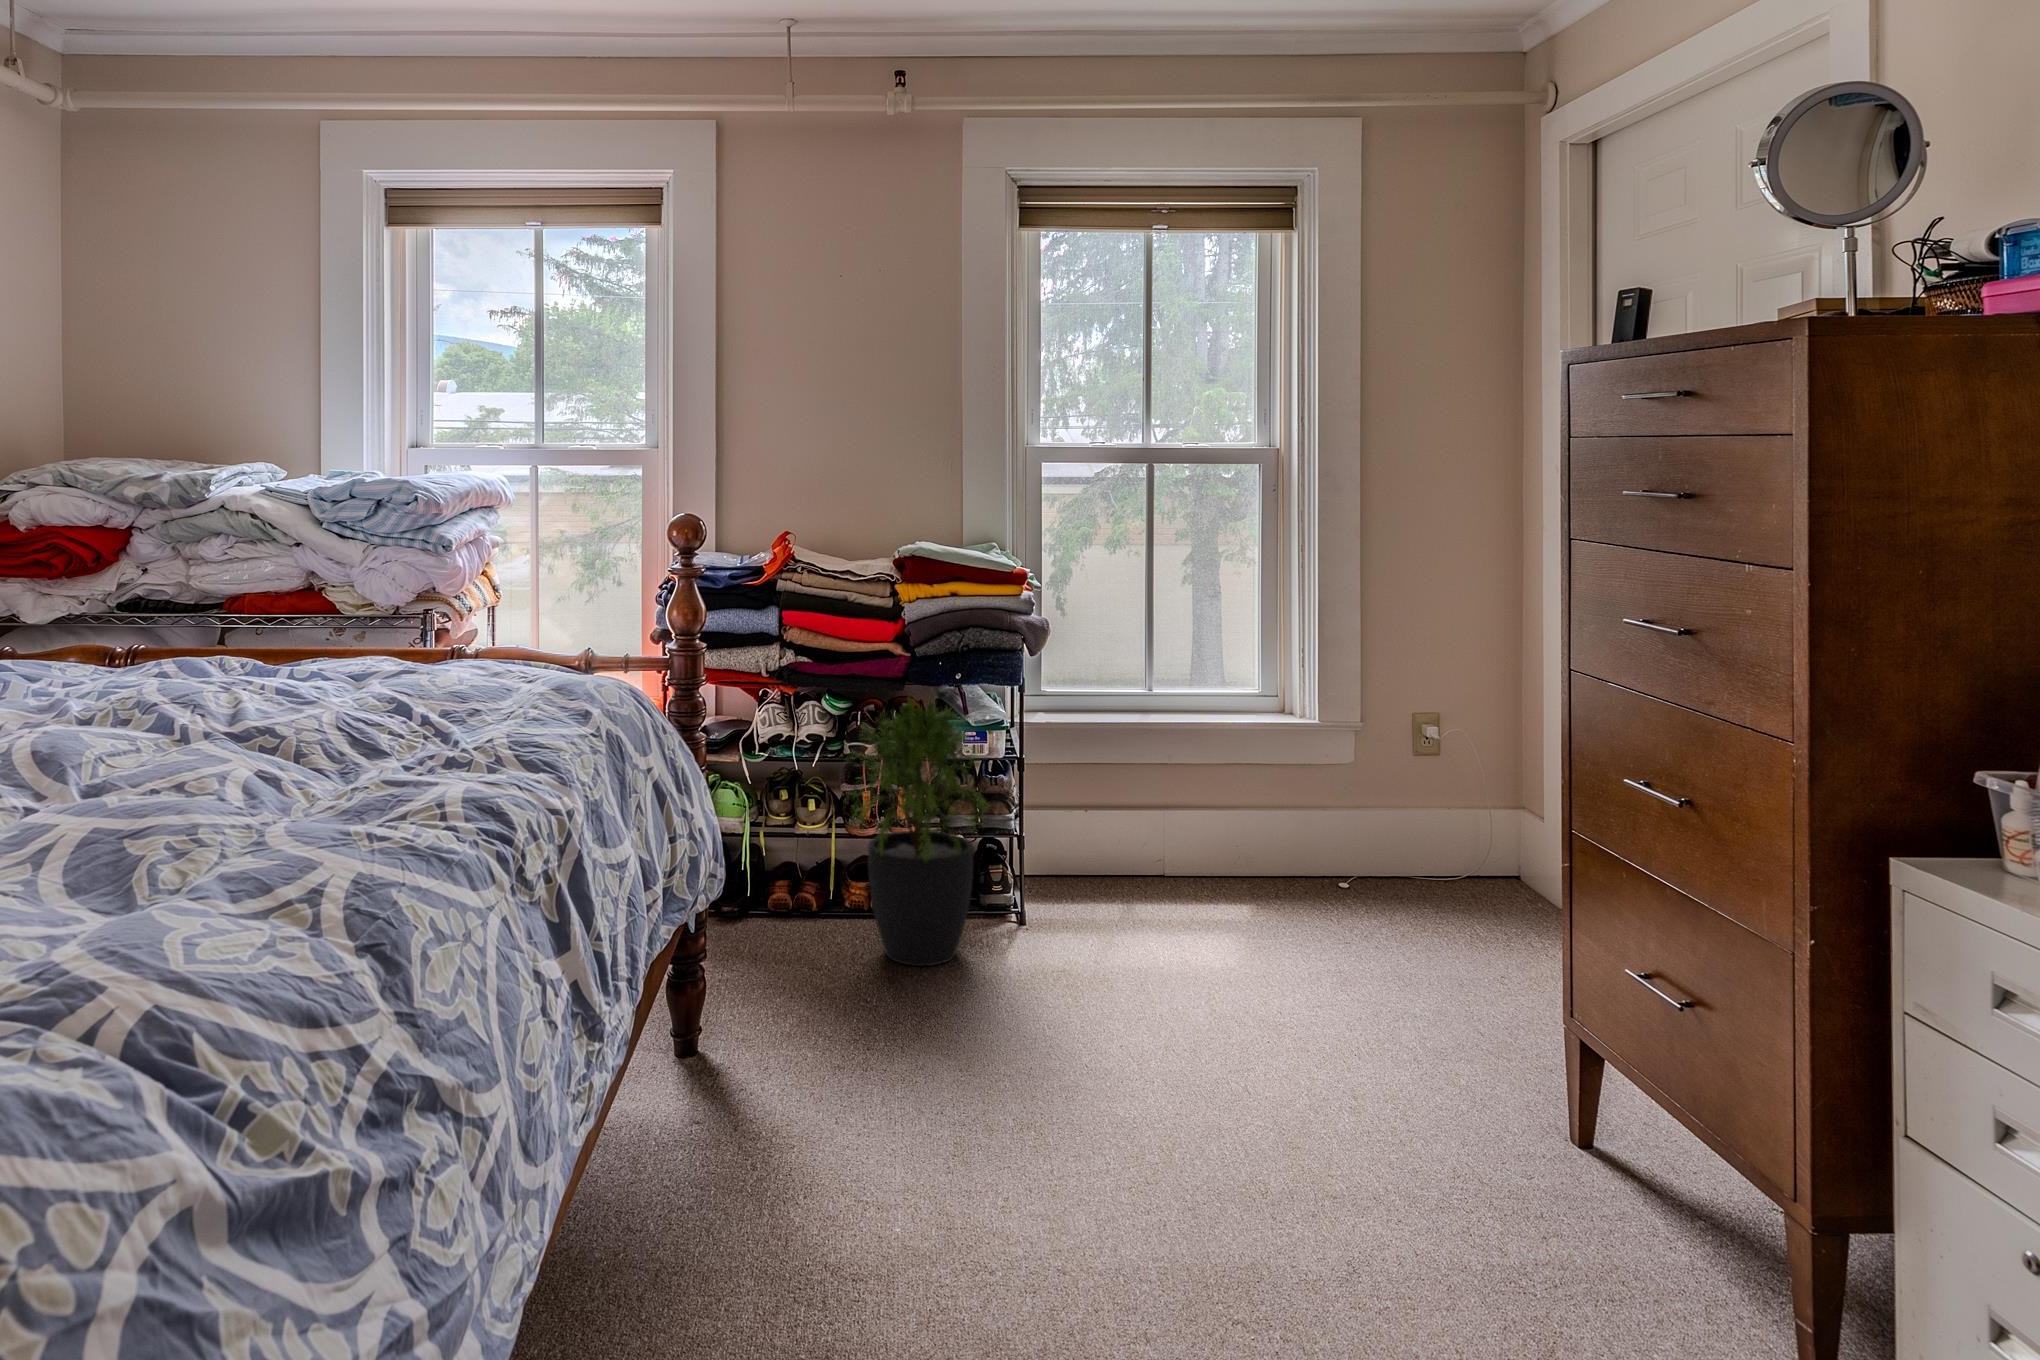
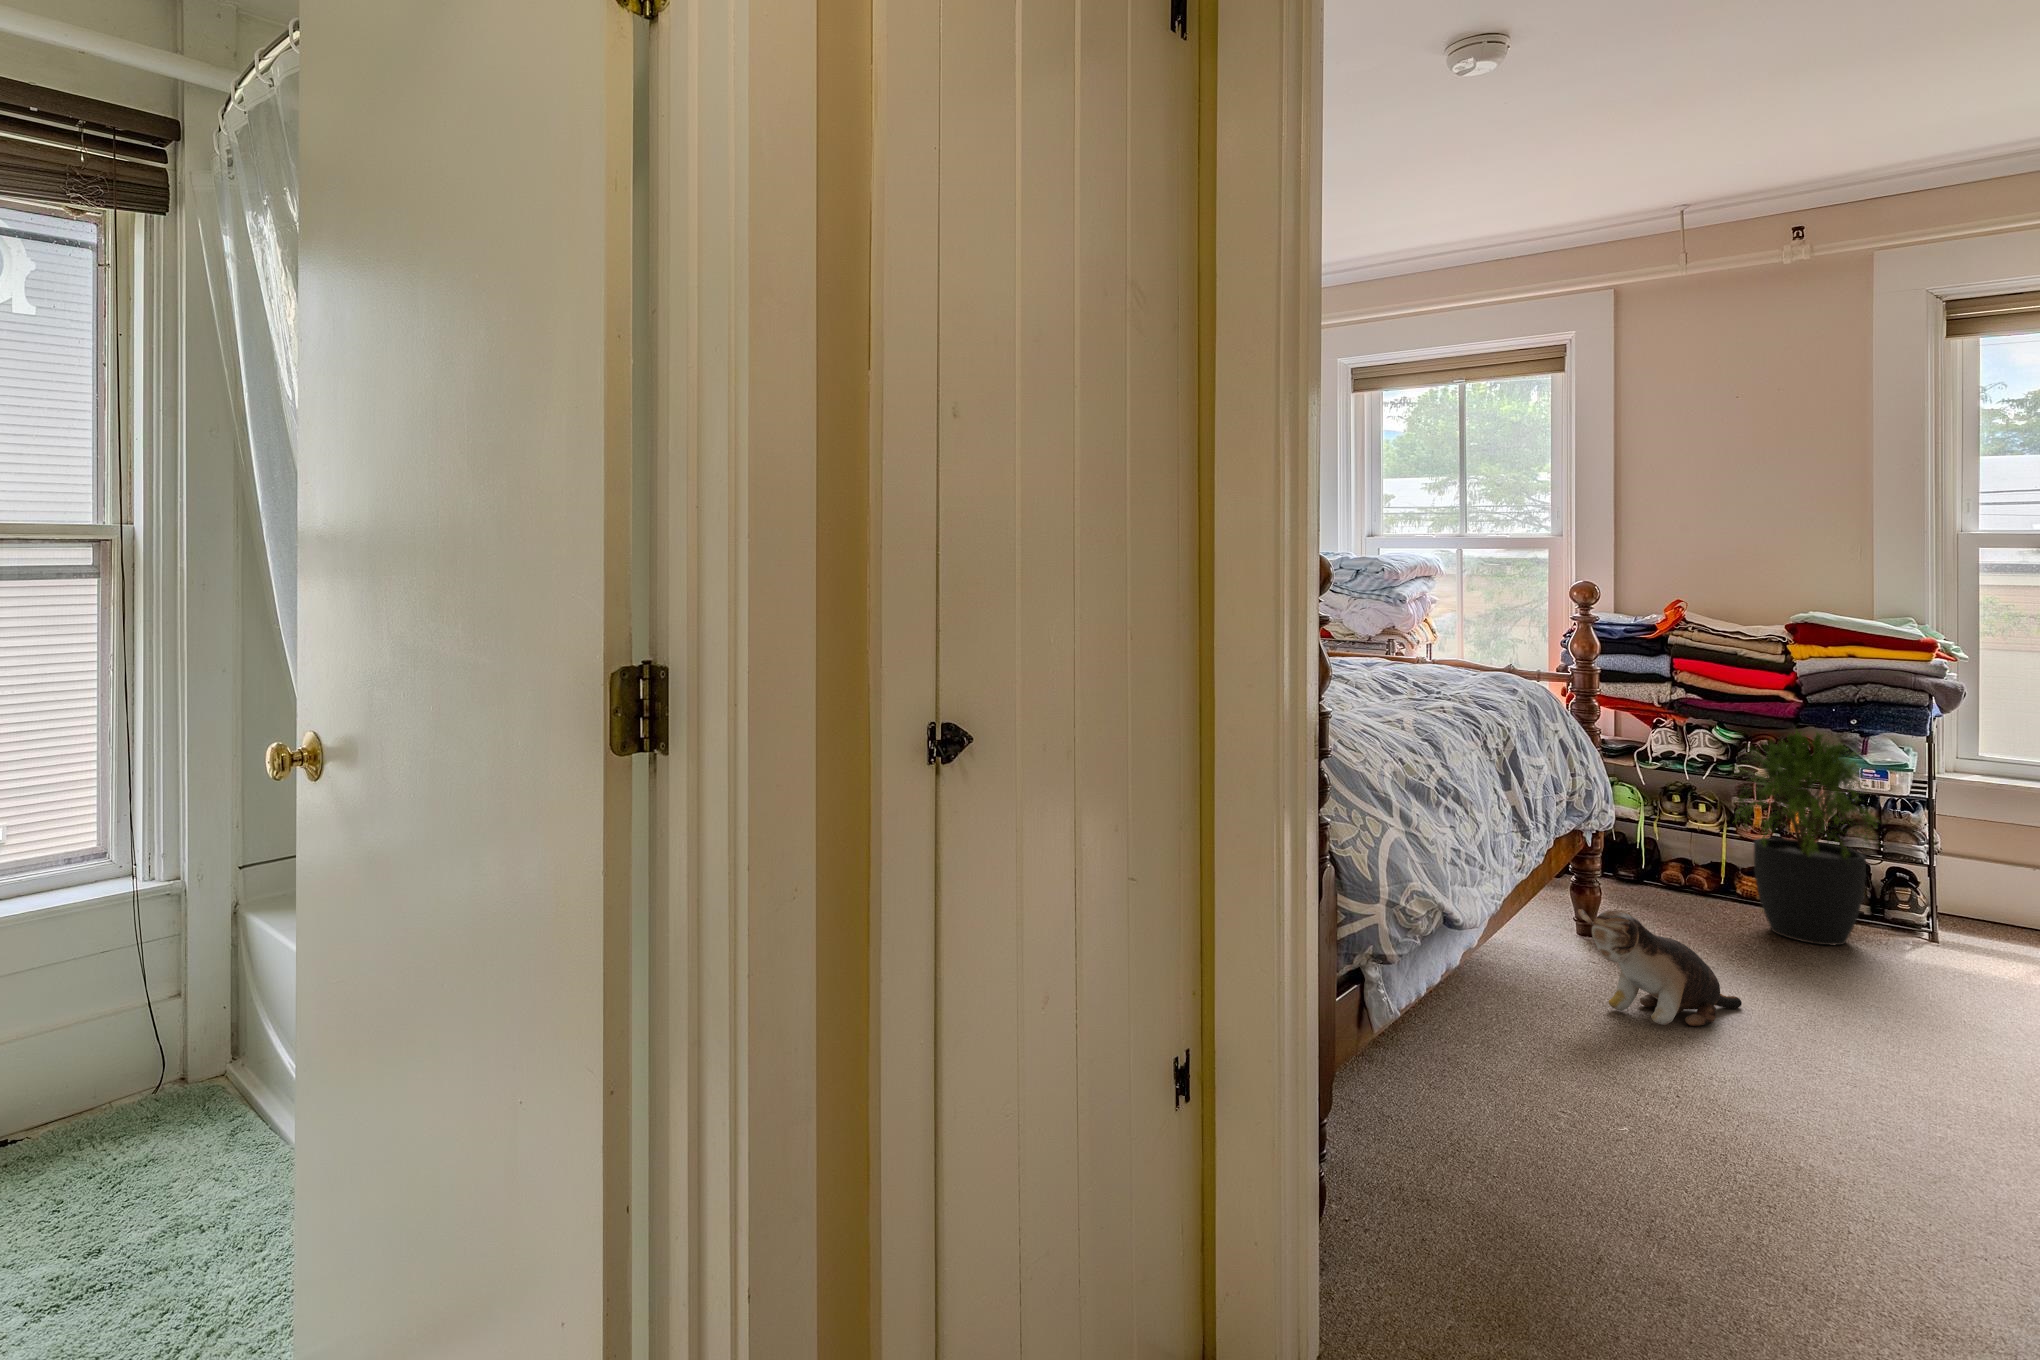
plush toy: none [684,1060,881,1229] -> present [1578,909,1742,1026]

